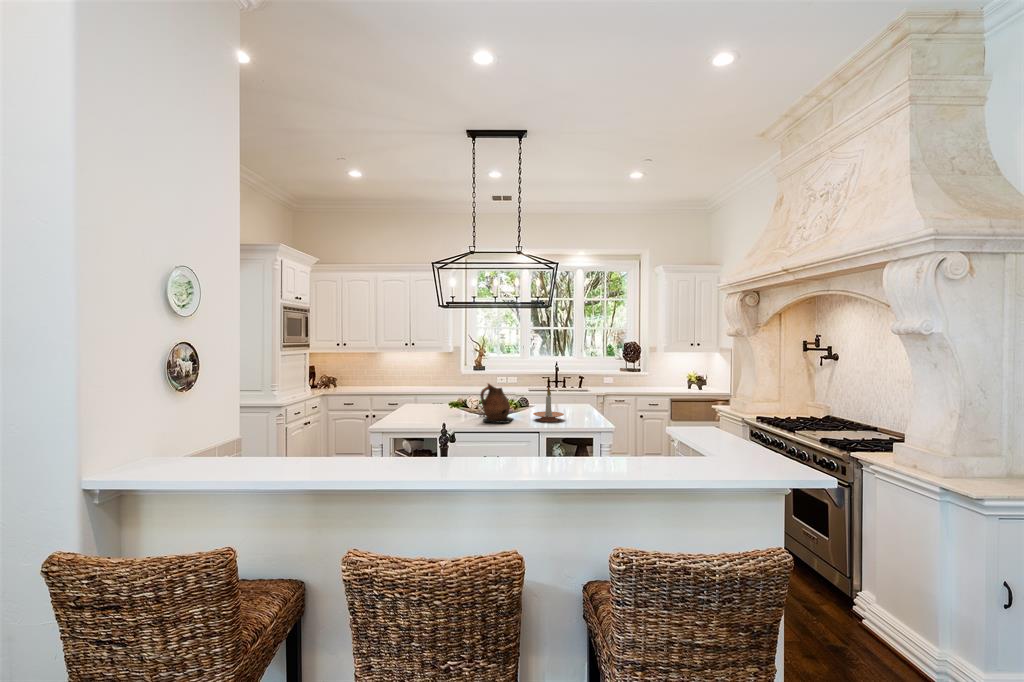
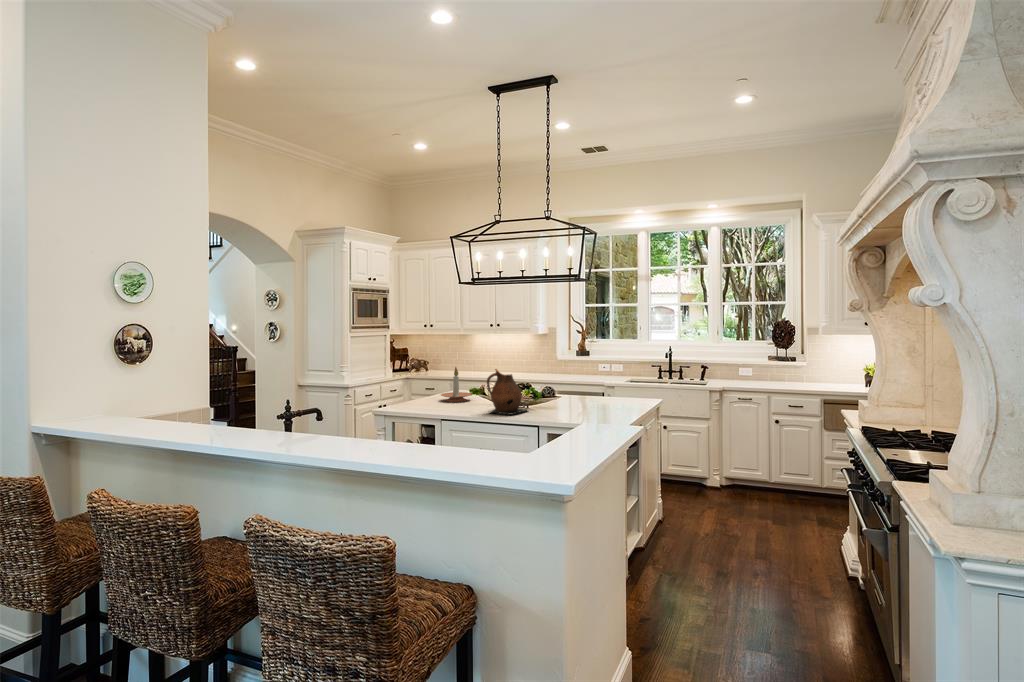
candle holder: present [533,387,564,422] -> present [441,367,472,402]

